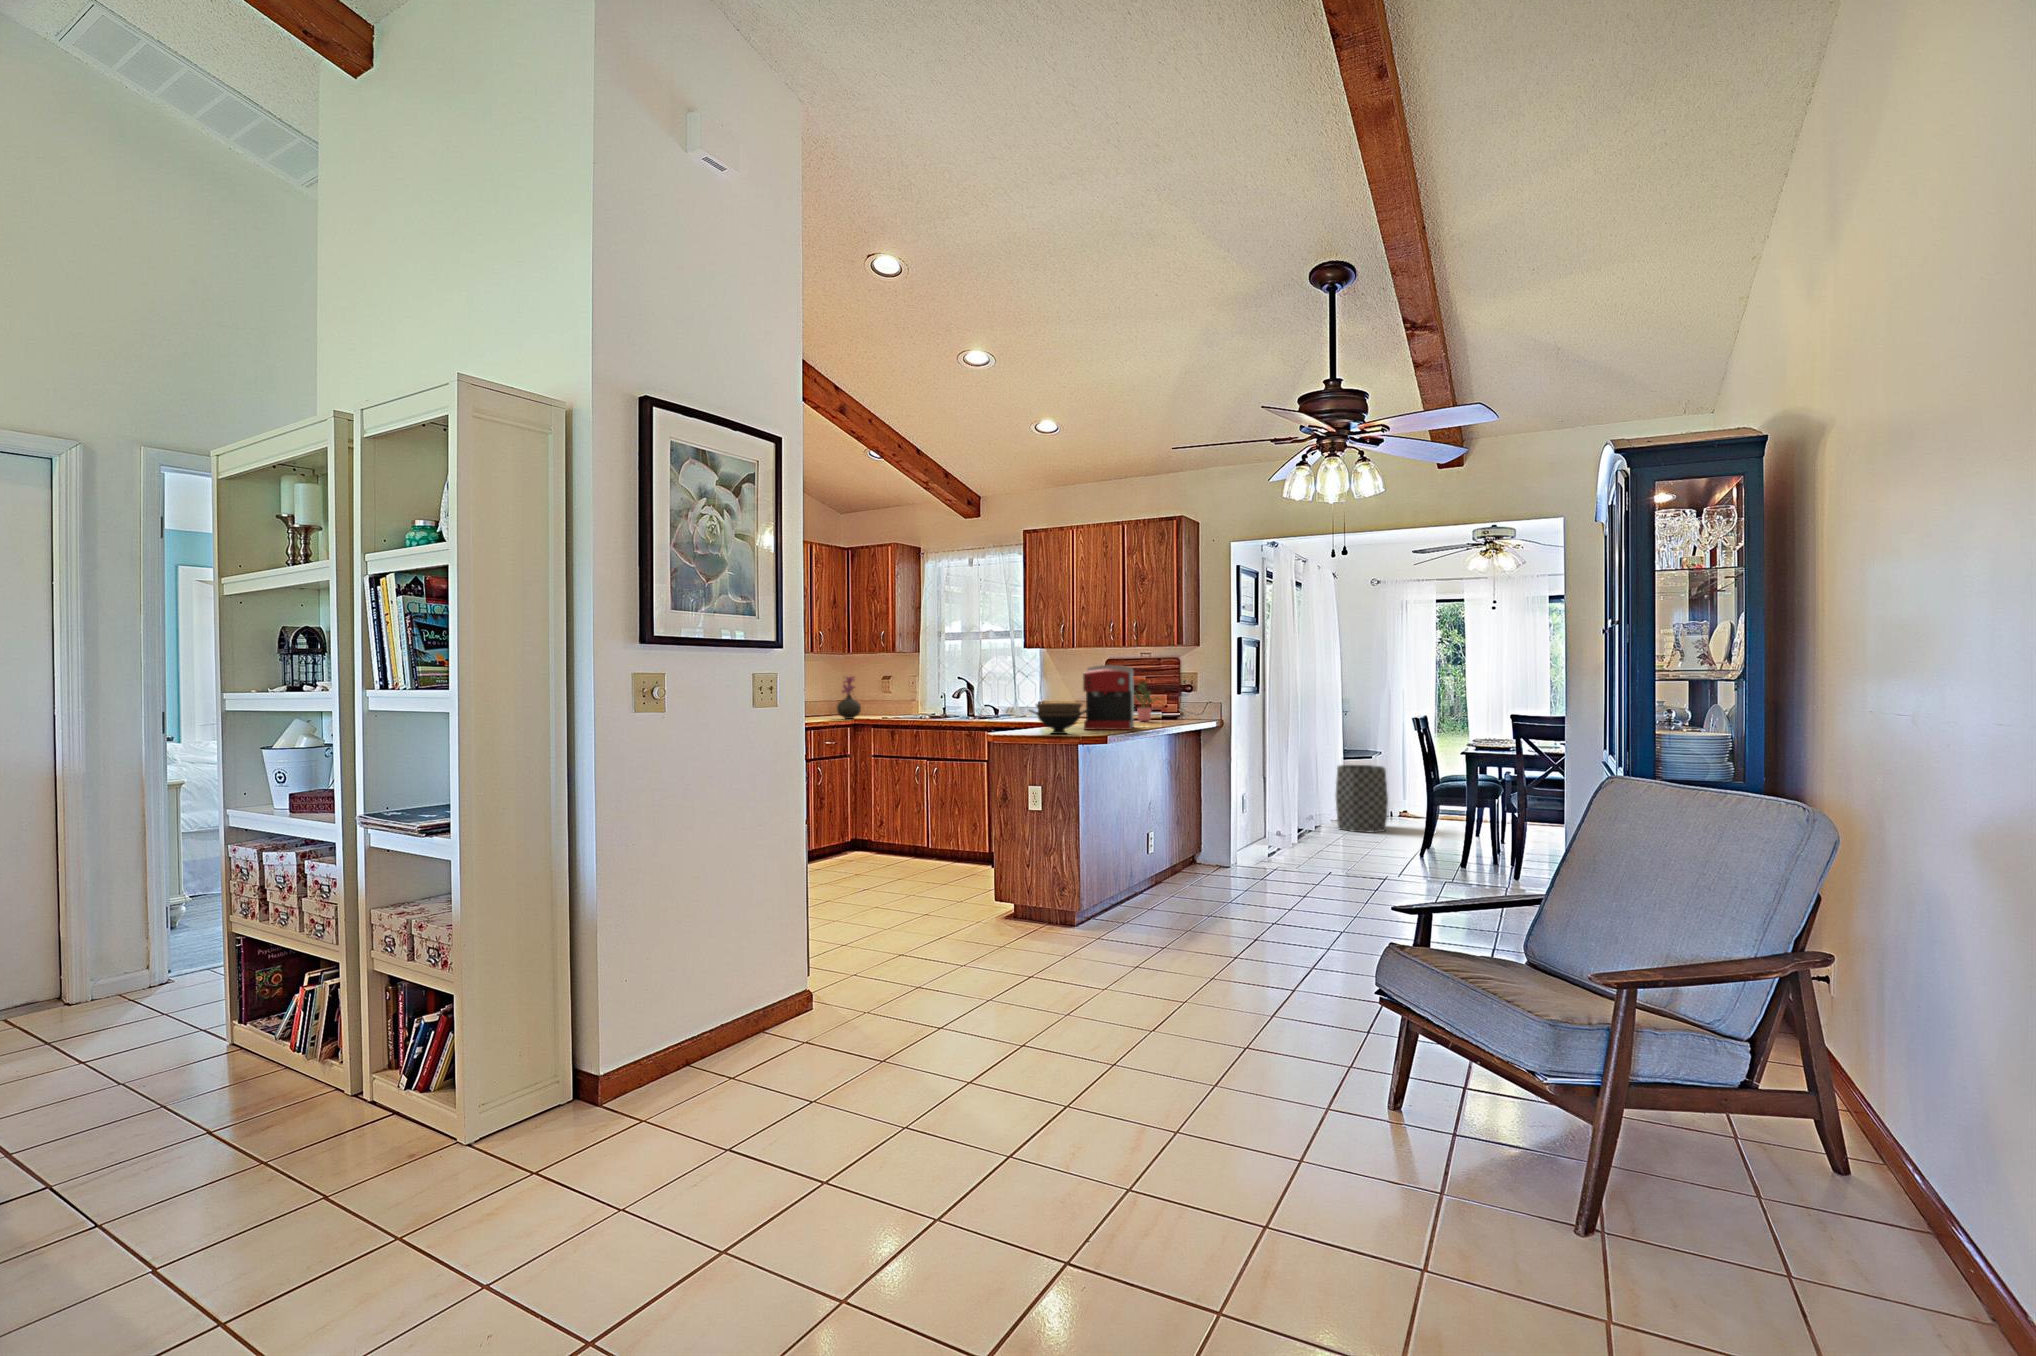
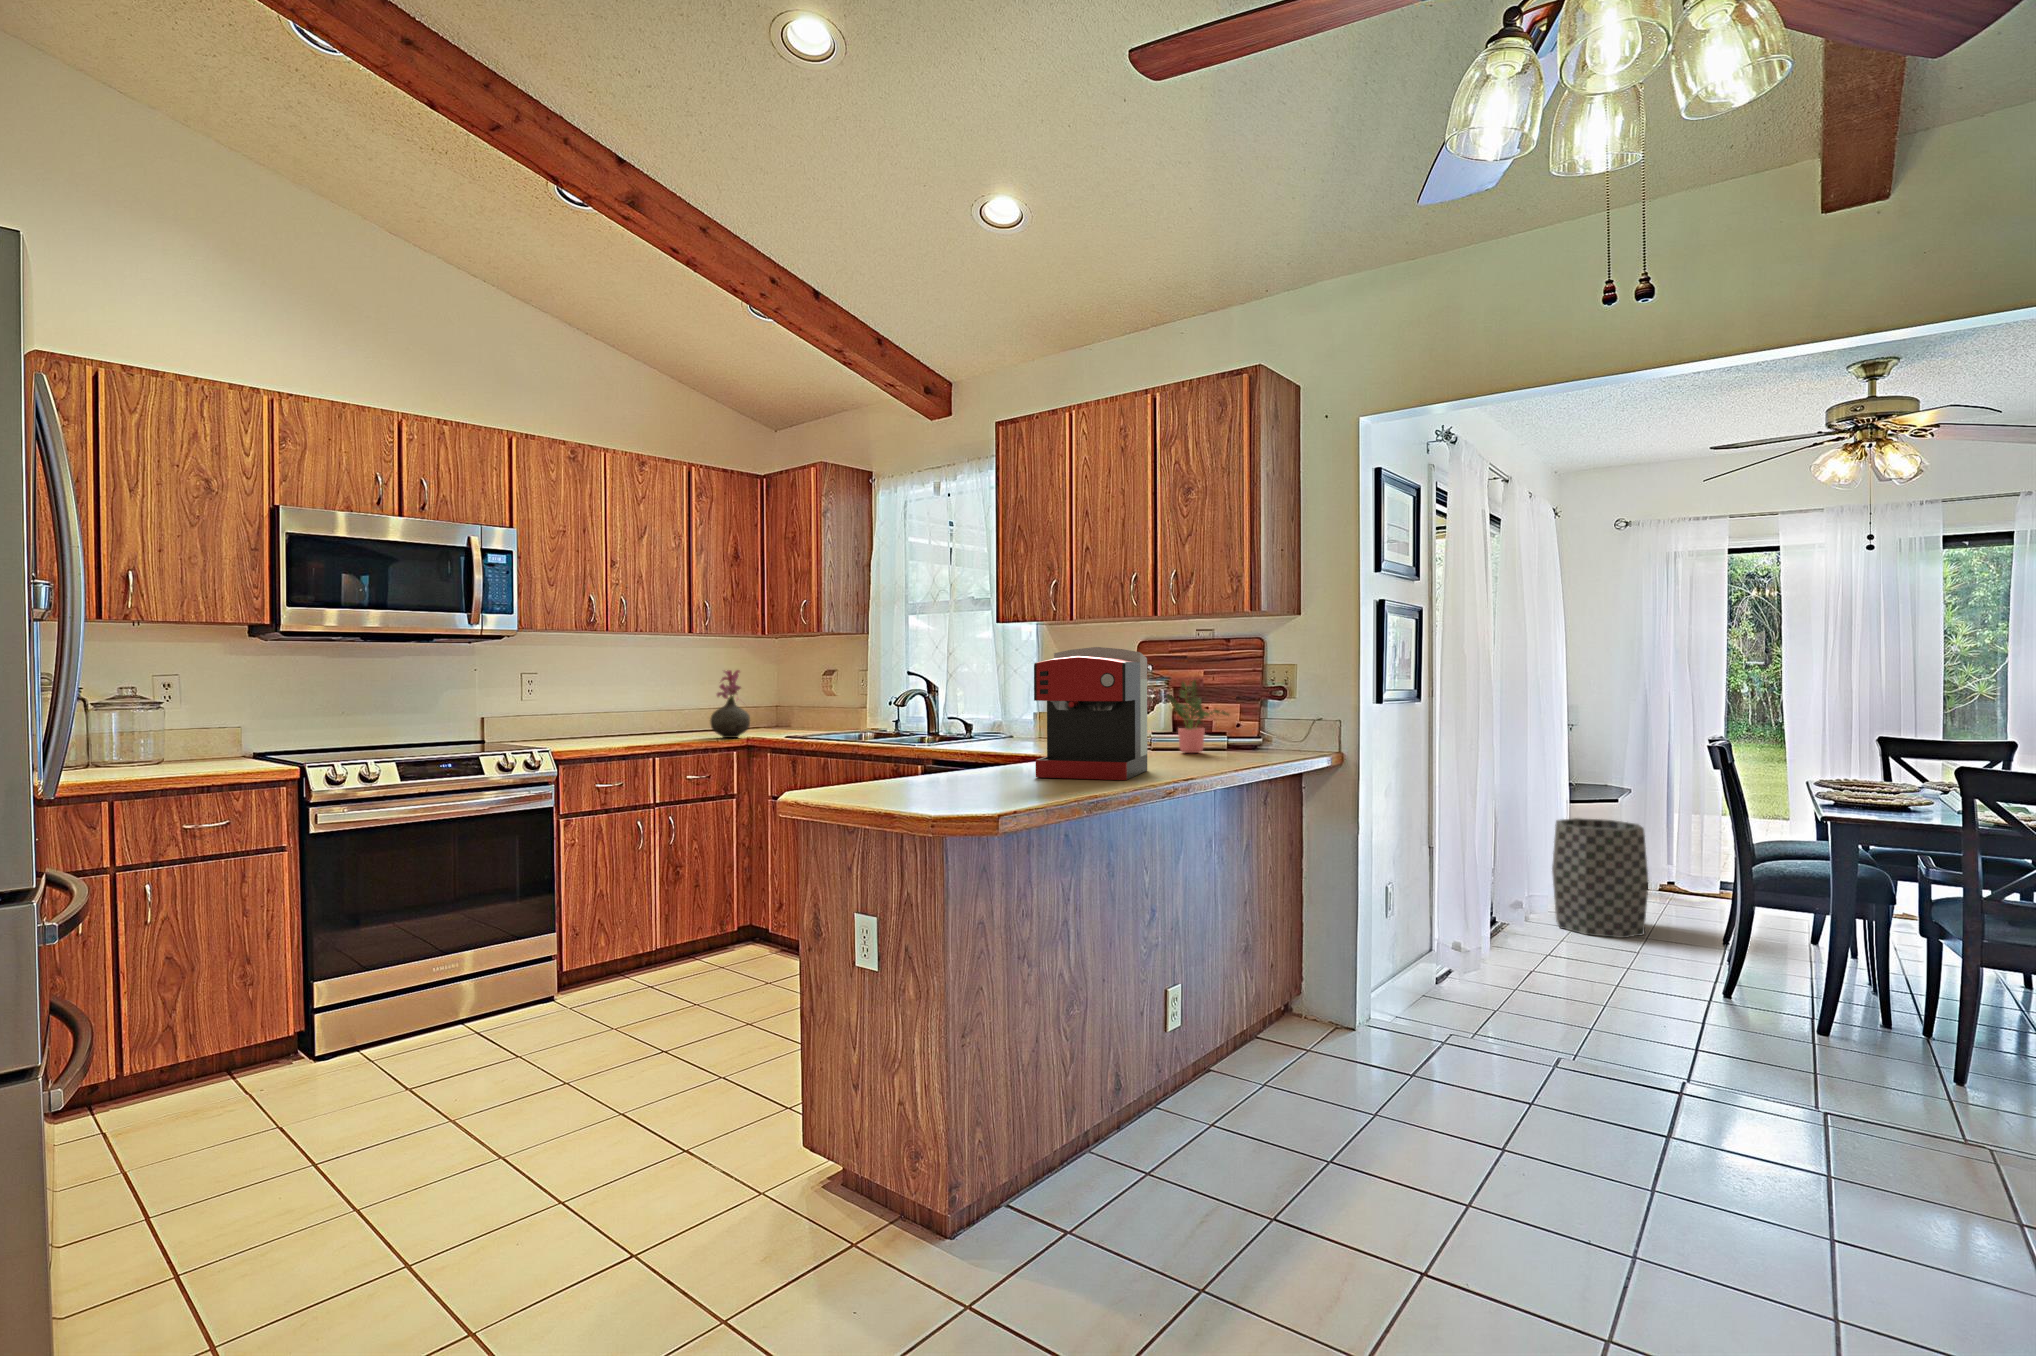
bowl: present [1029,703,1090,734] -> none [894,725,1024,793]

